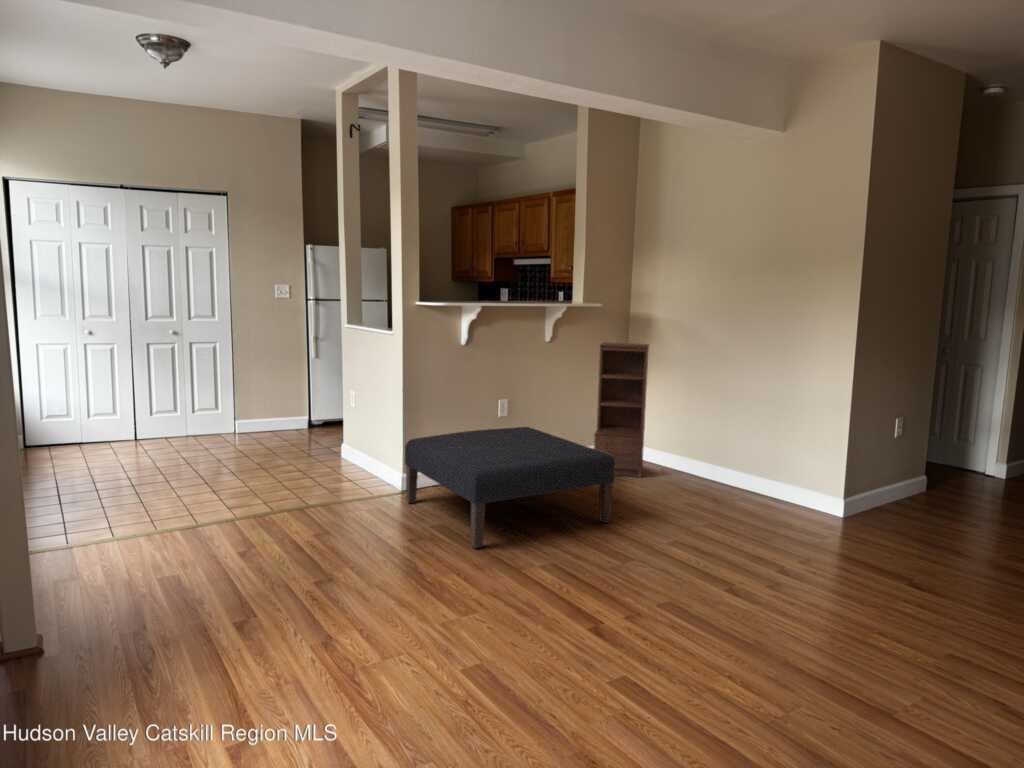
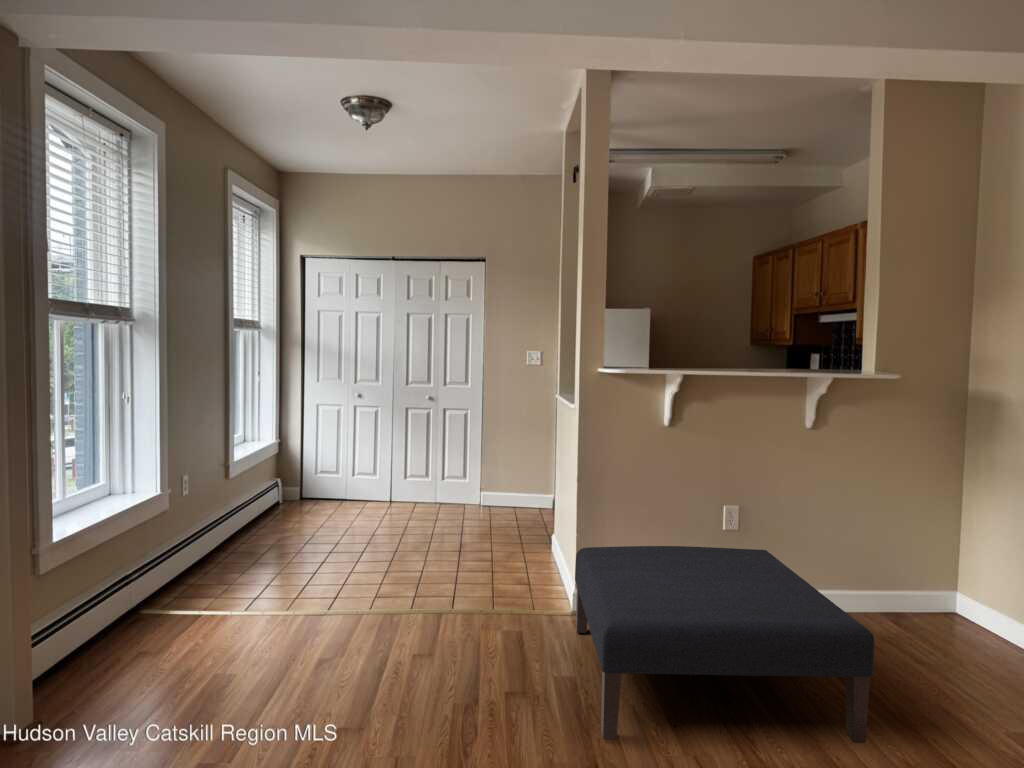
bookshelf: present [594,342,649,478] -> none [884,433,997,659]

